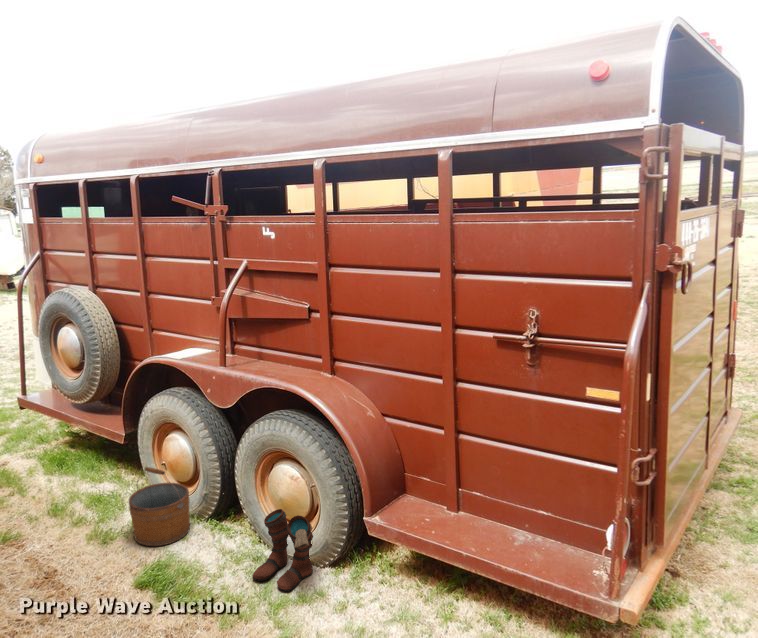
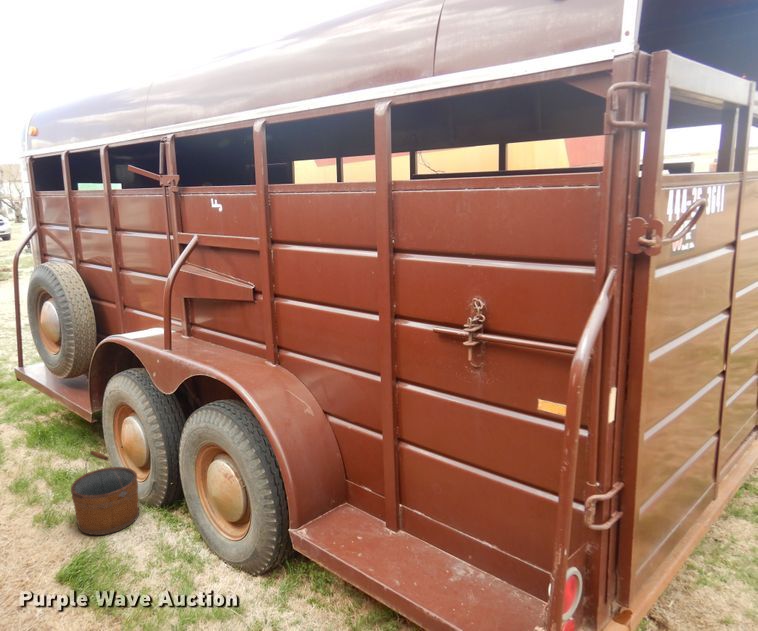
boots: present [252,509,313,591] -> none [178,508,245,602]

